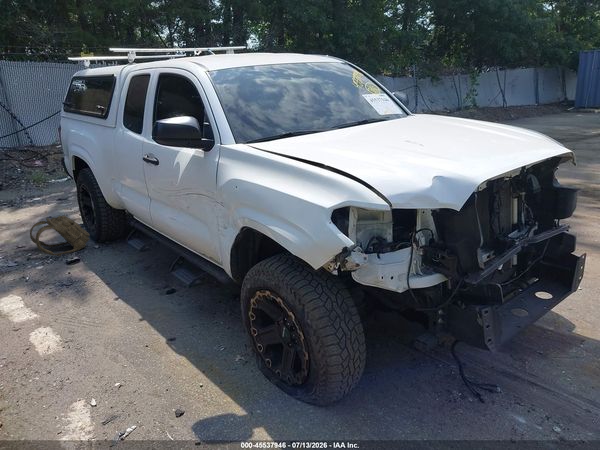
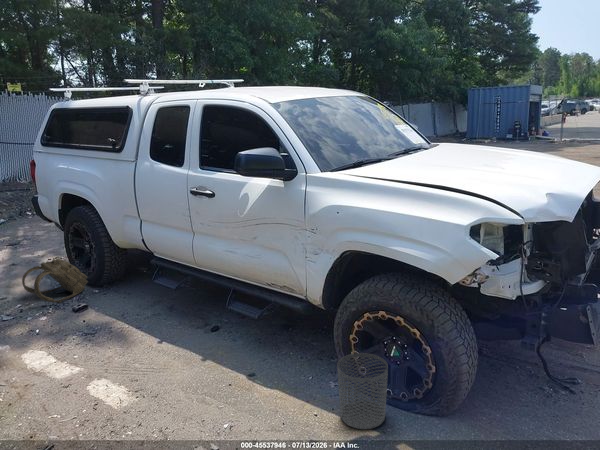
waste bin: none [218,331,269,407] -> present [337,353,388,429]

